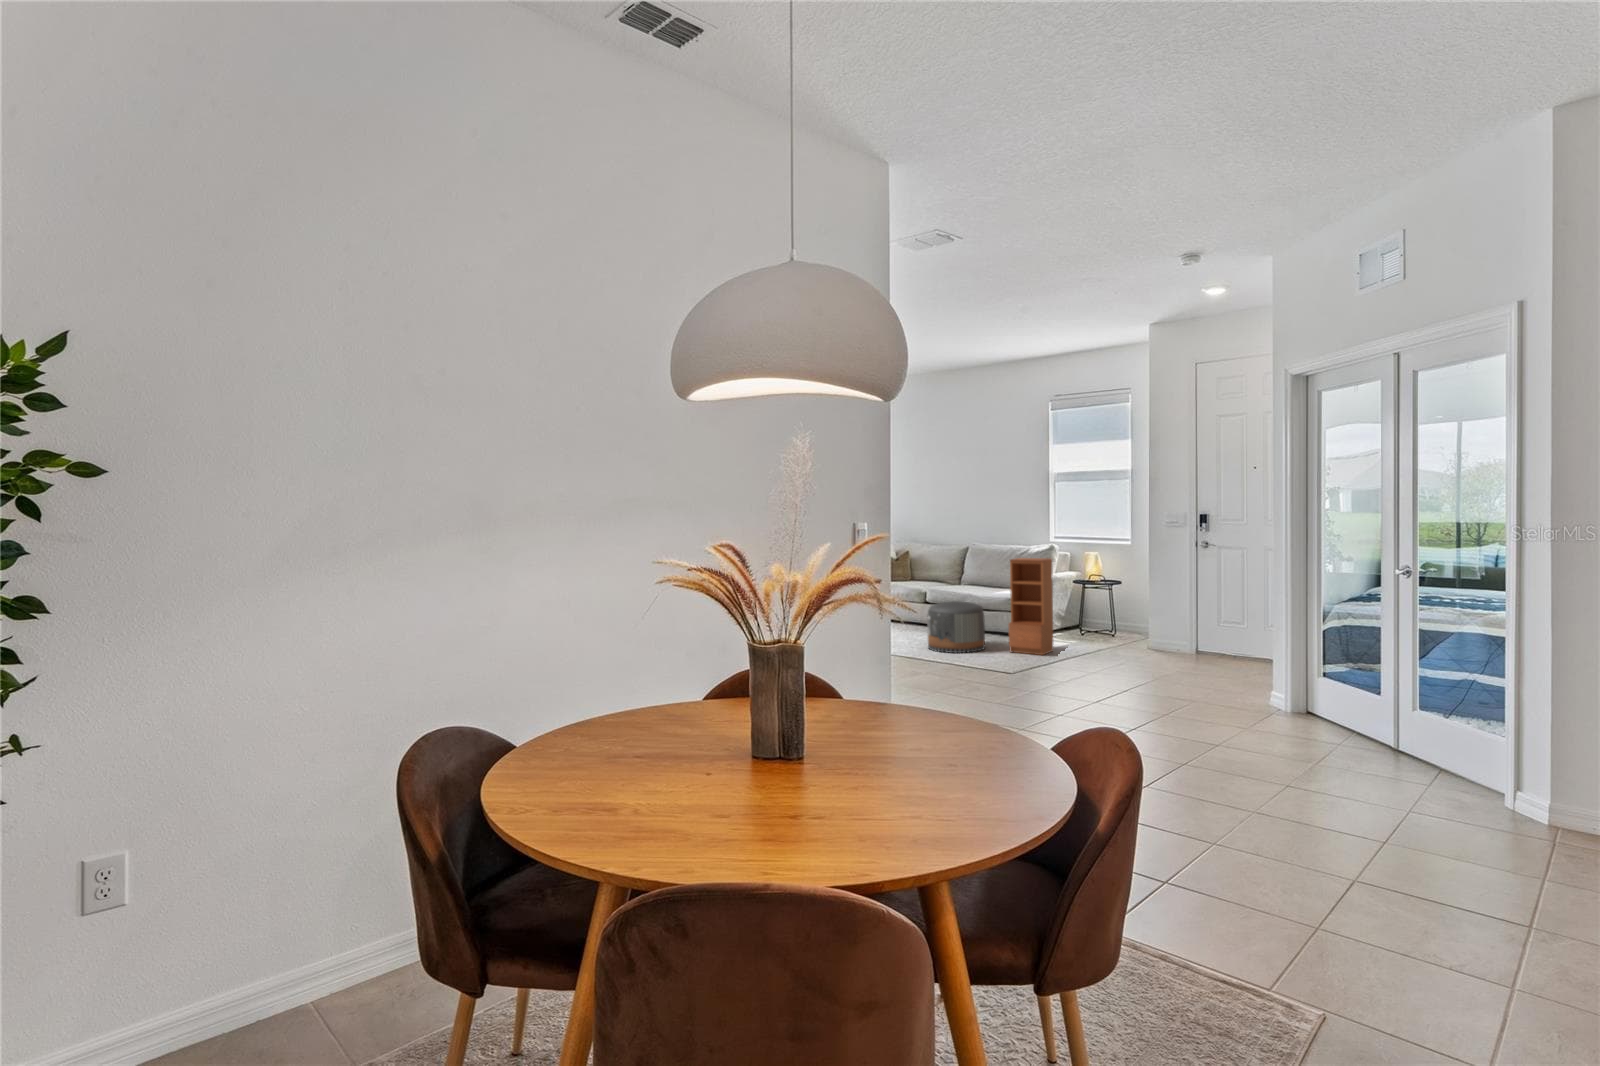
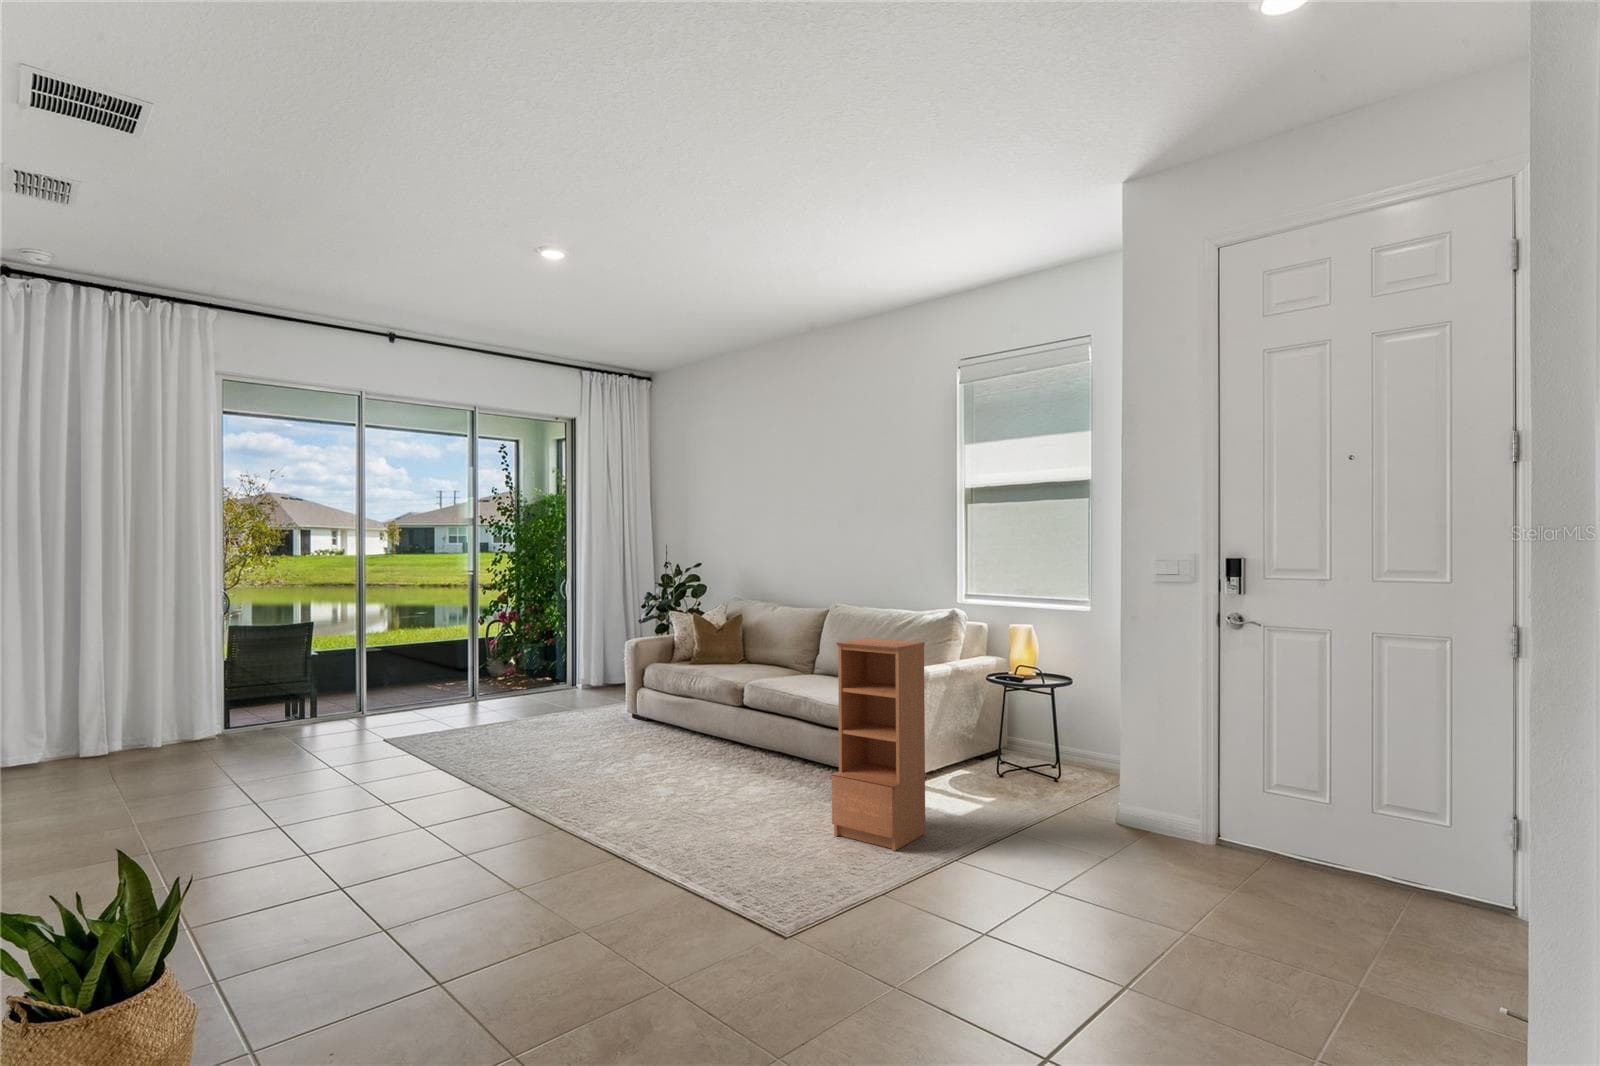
pouf: present [927,601,985,653] -> none [684,720,796,834]

